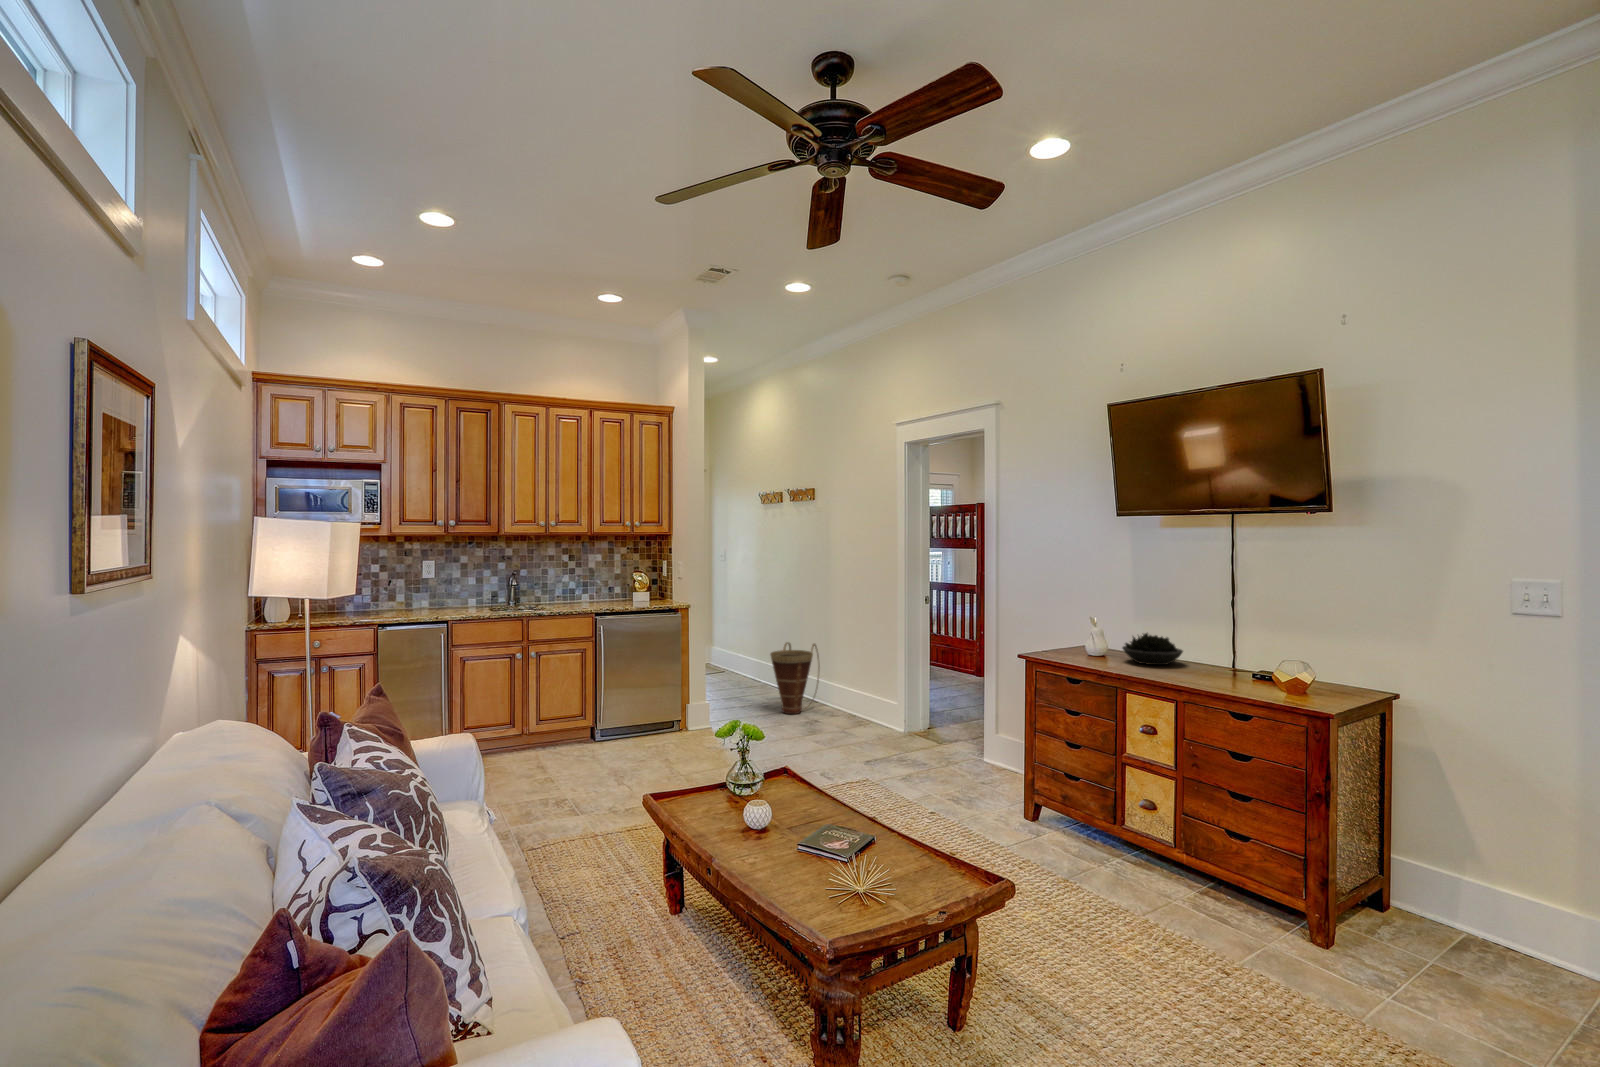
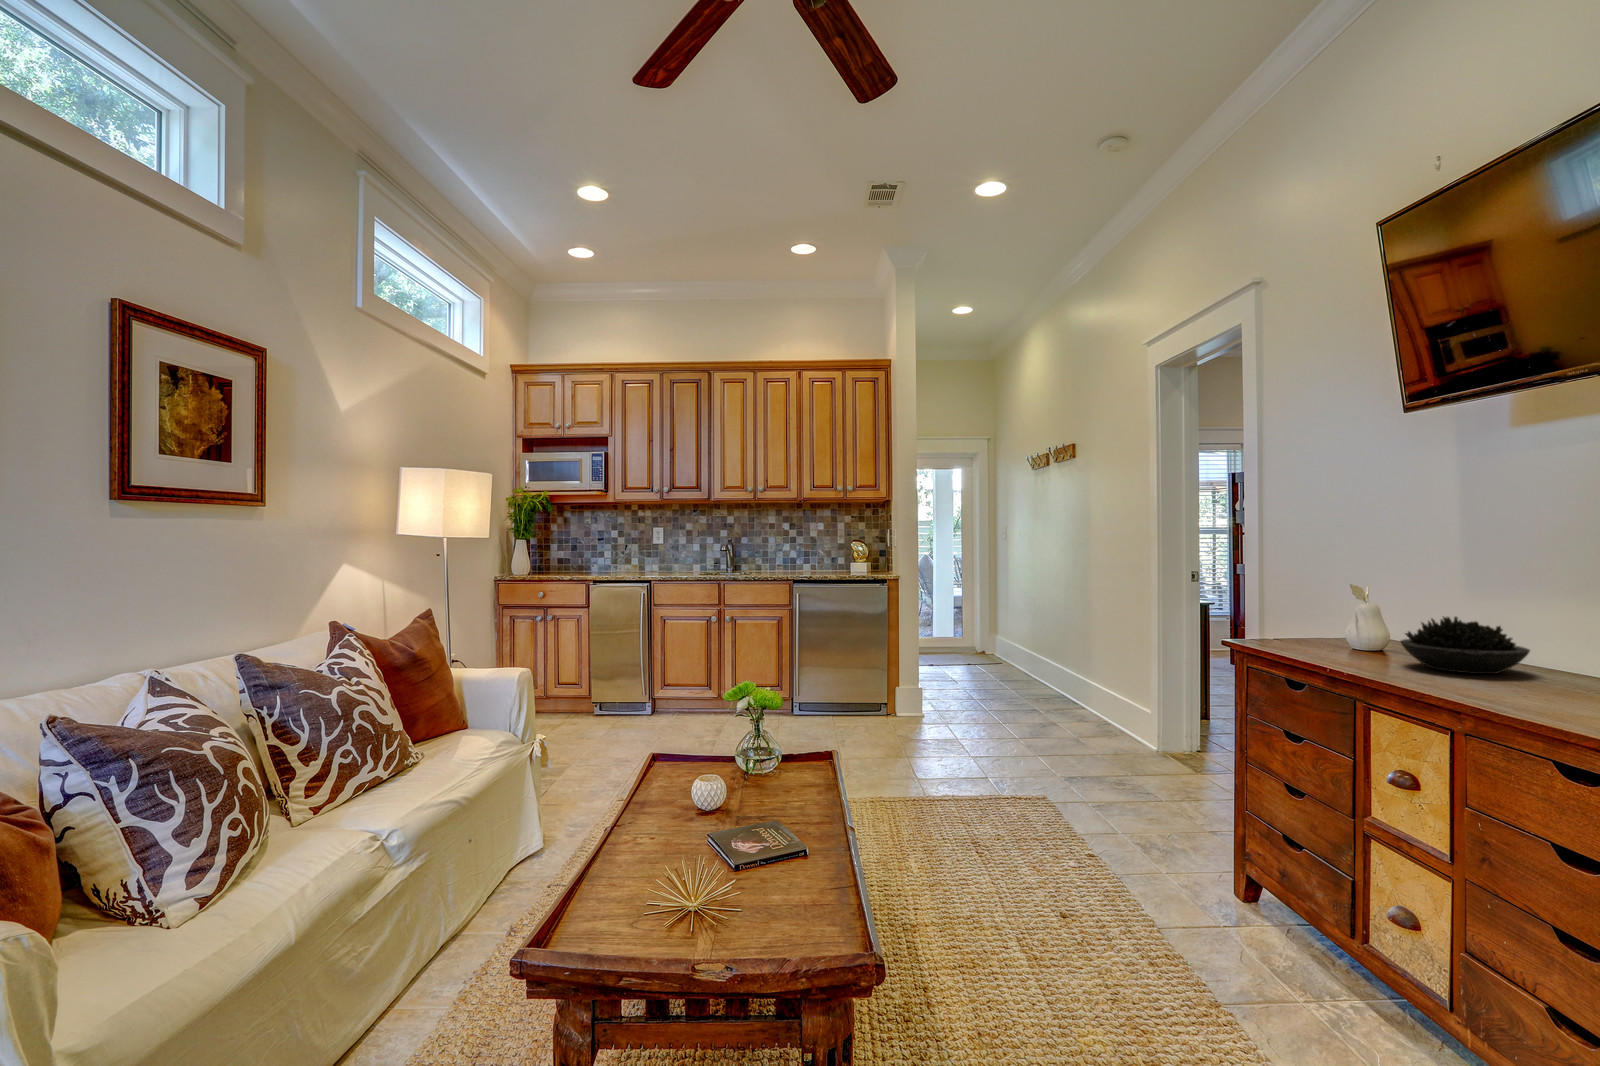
basket: present [770,643,820,714] -> none [1009,632,1080,719]

